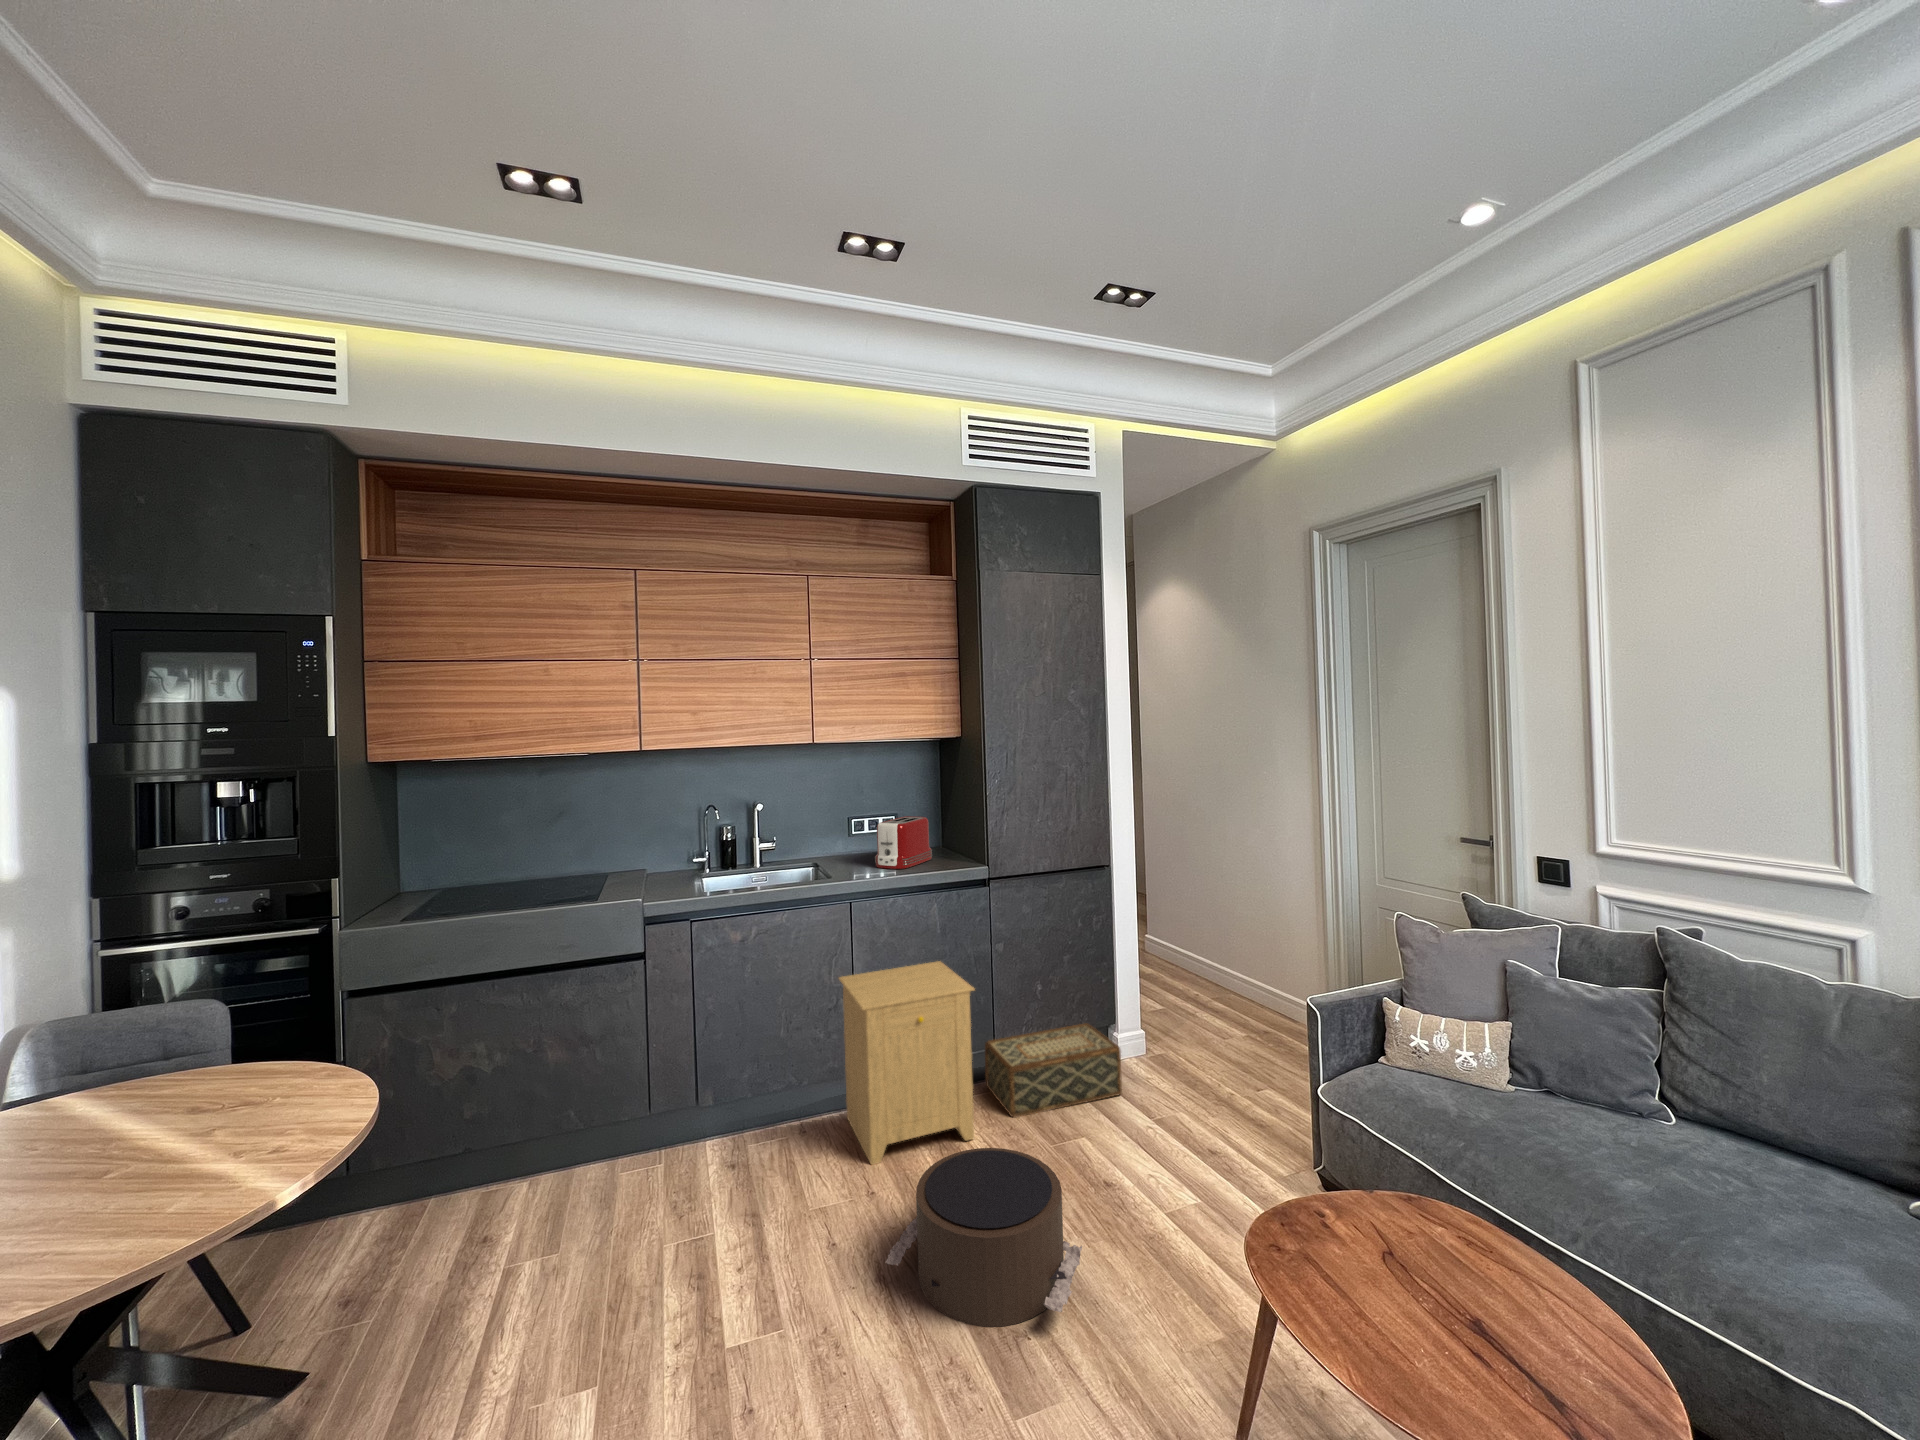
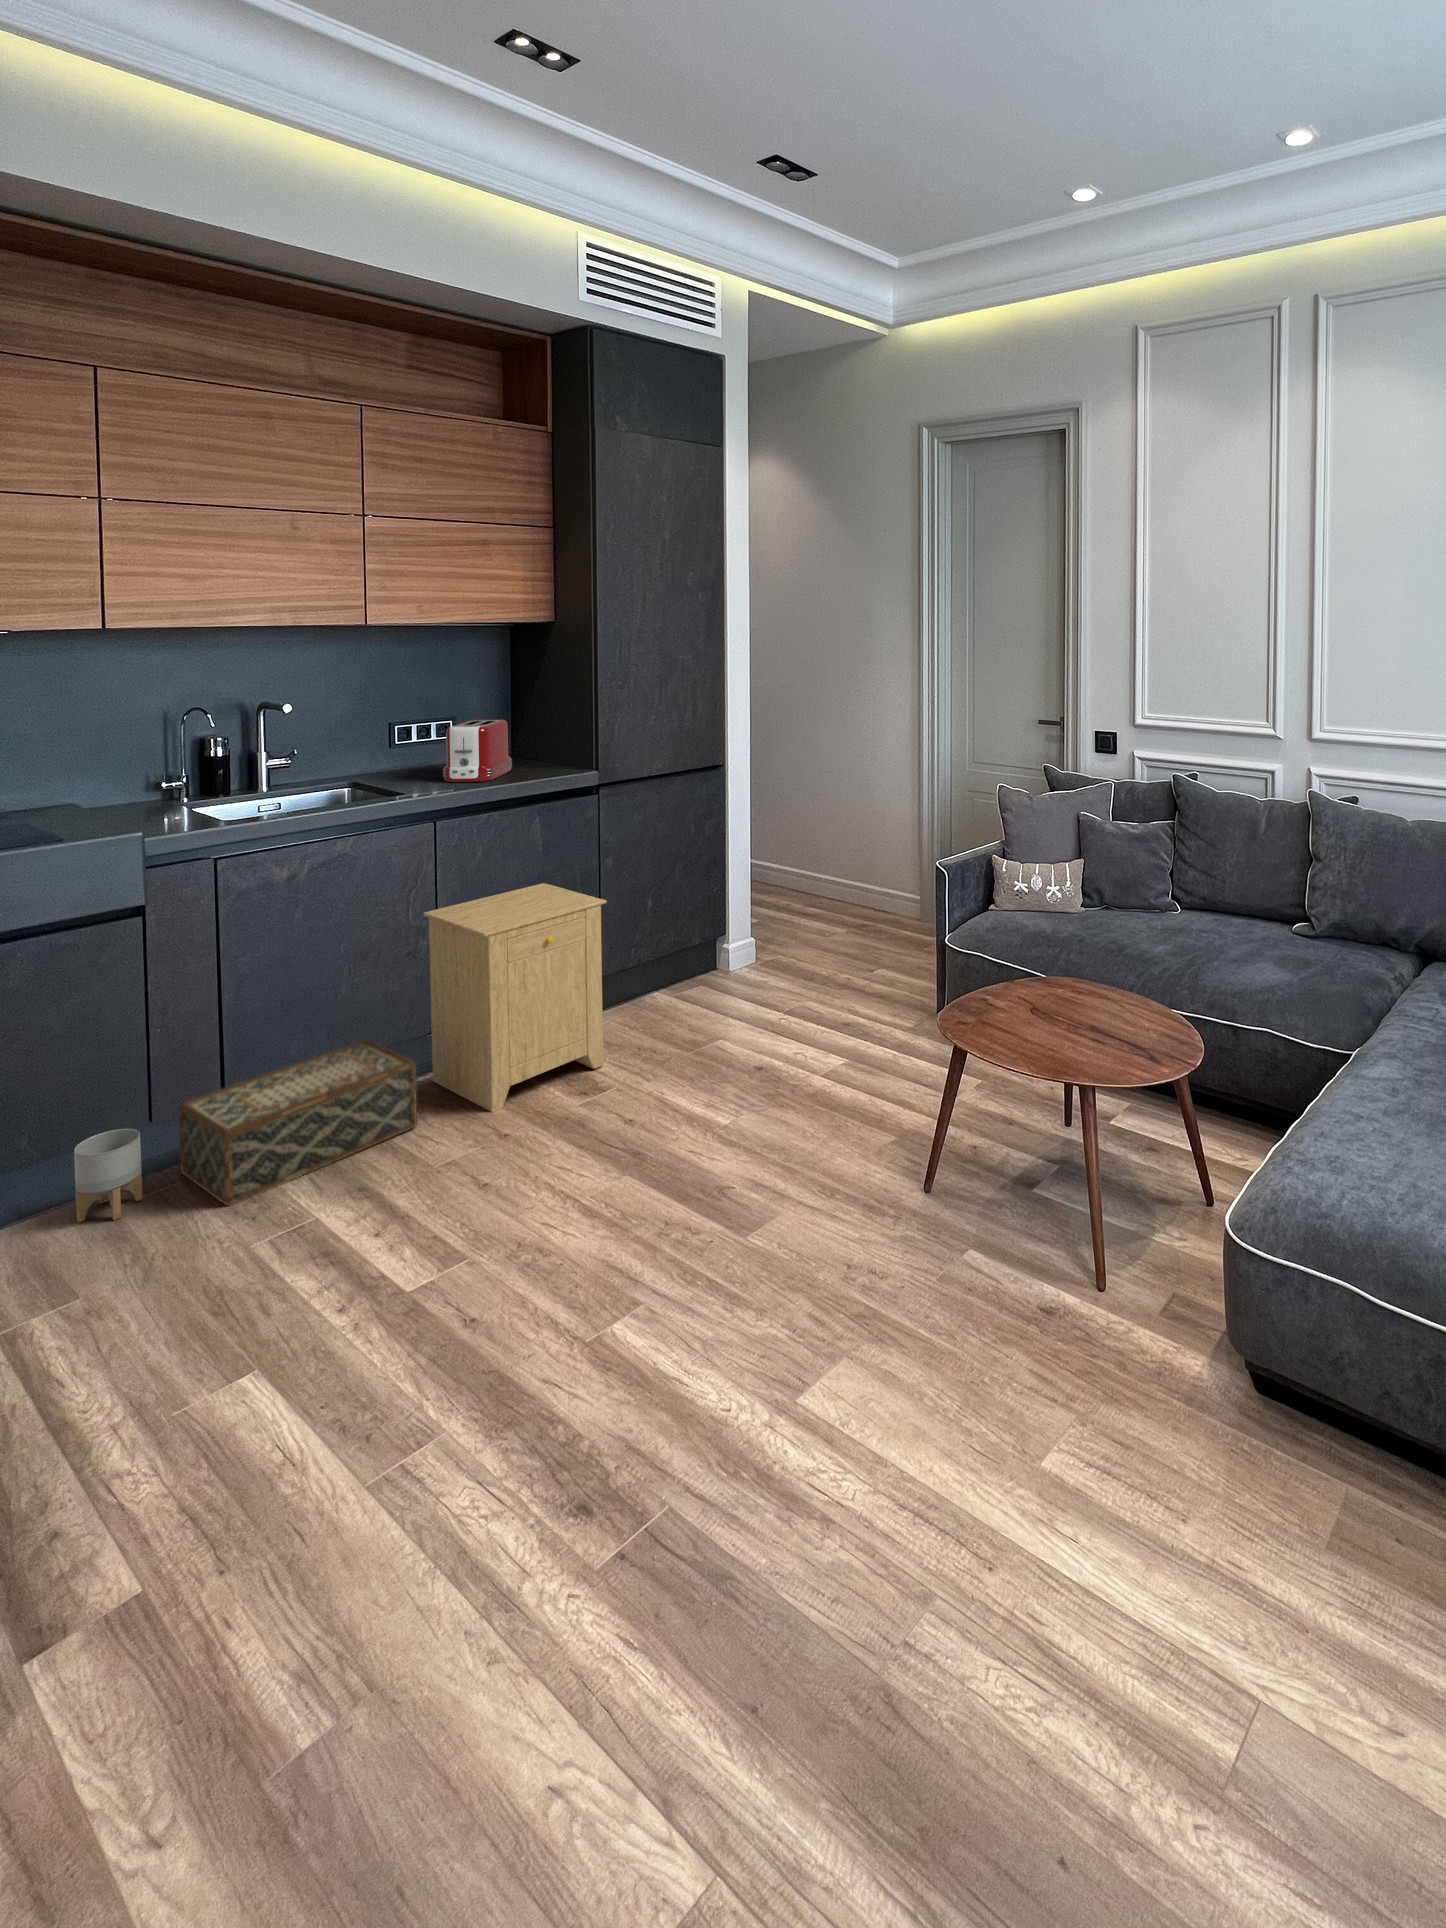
woven basket: present [985,1023,1122,1117] -> present [178,1040,417,1206]
planter: none [583,1118,626,1191] -> present [74,1129,142,1222]
pouf: present [885,1148,1082,1327] -> none [571,1043,767,1194]

